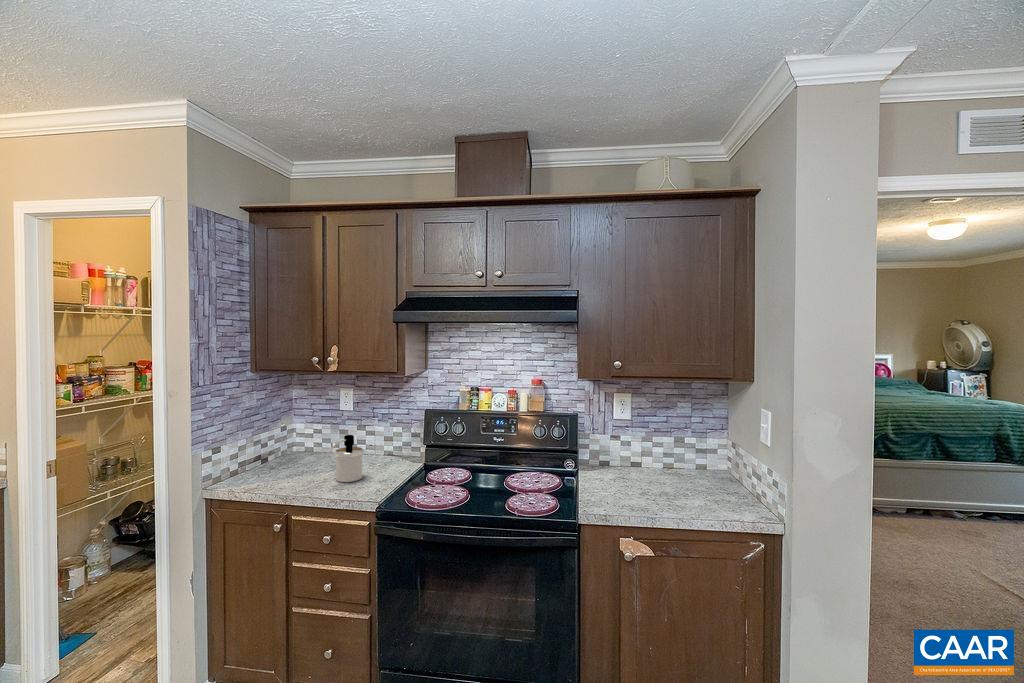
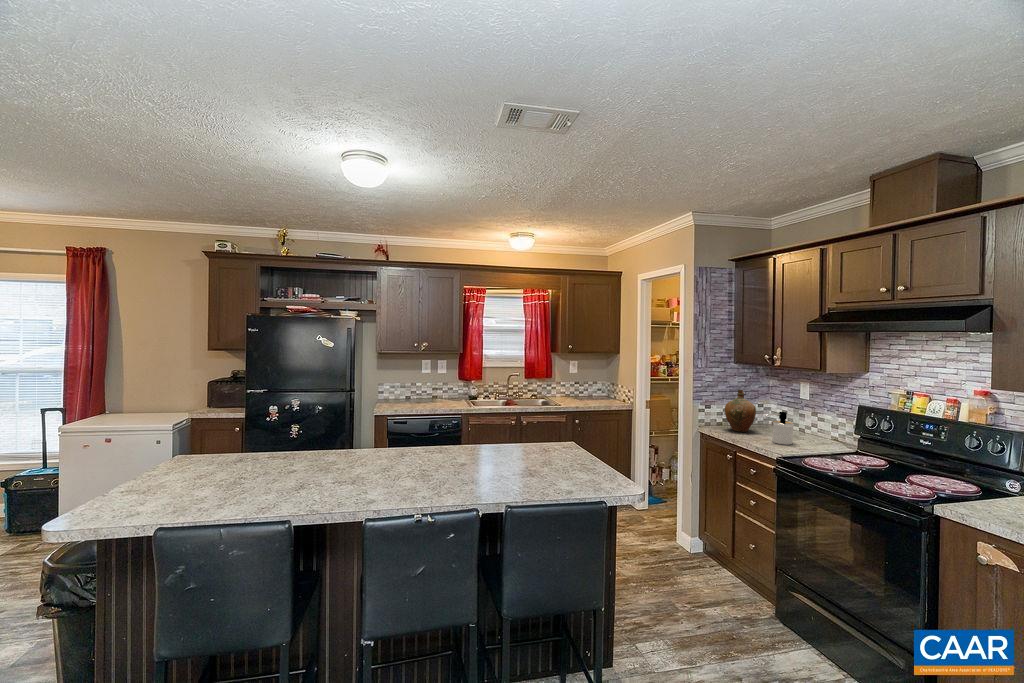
ceramic jug: none [248,412,297,478] -> present [725,390,756,432]

